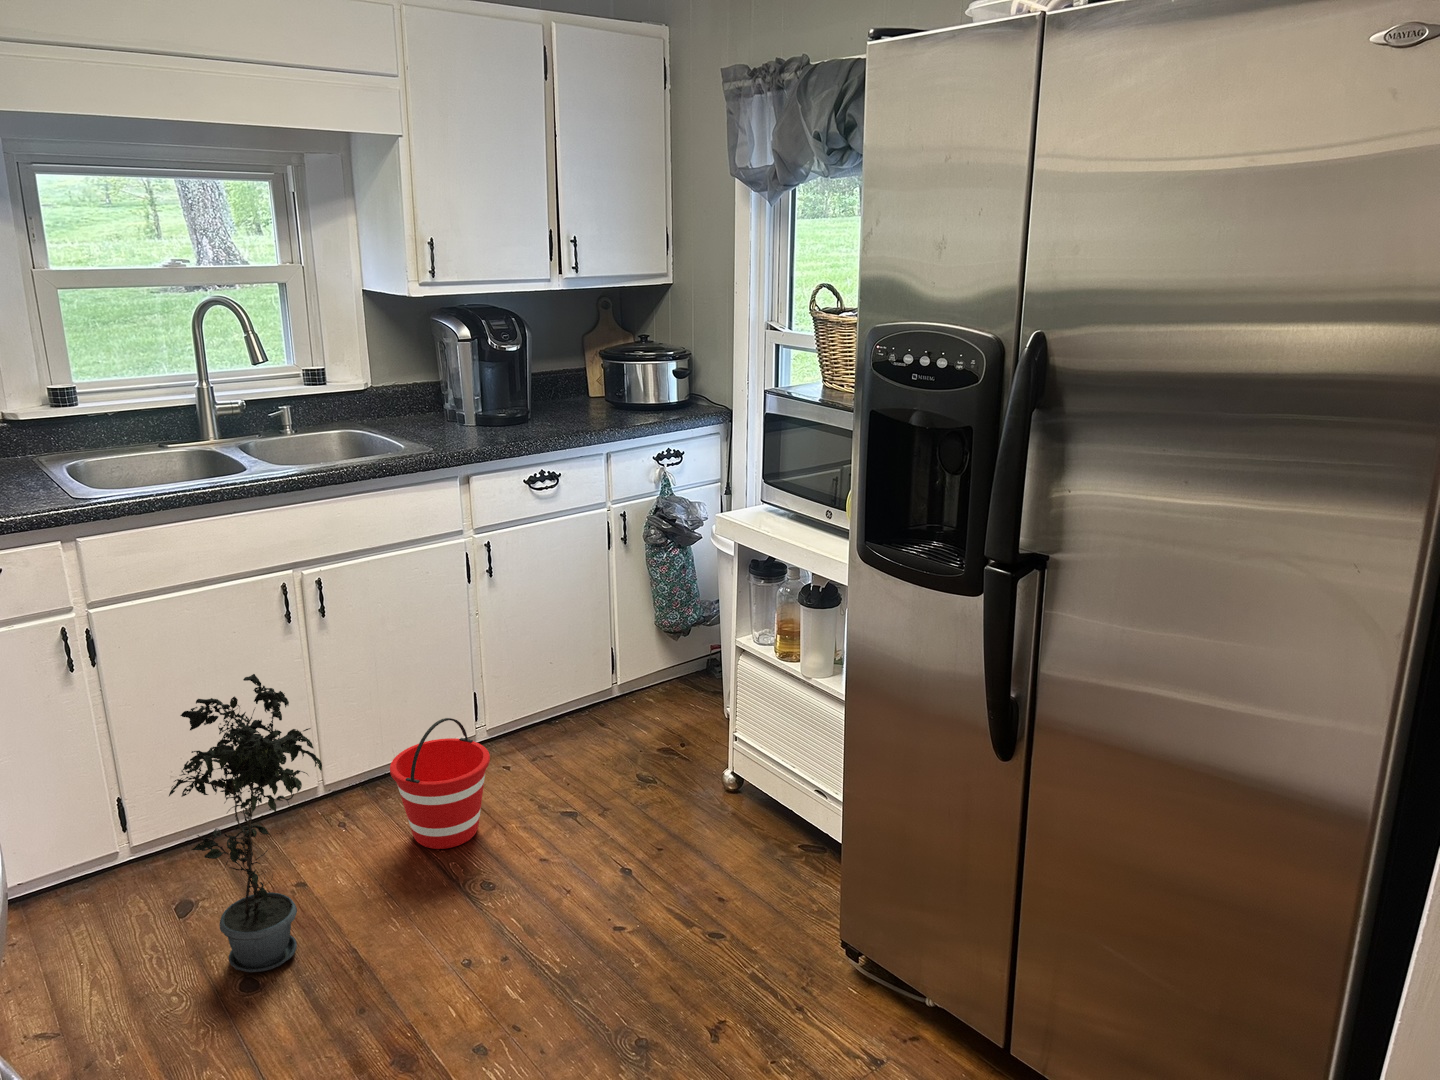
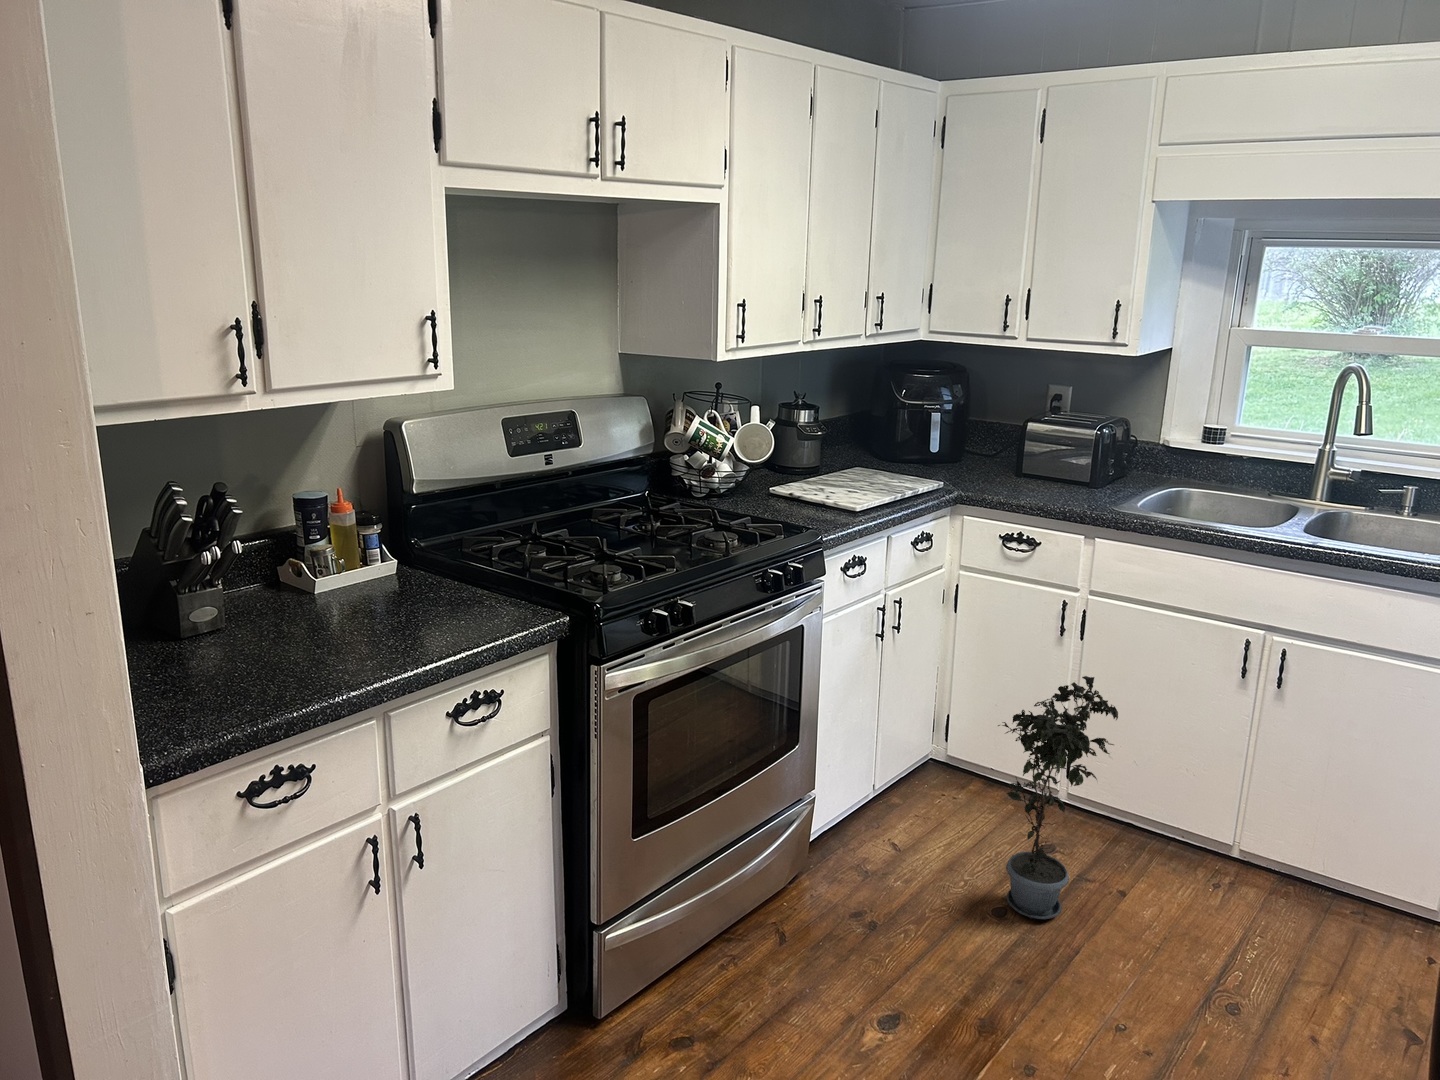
bucket: present [390,718,490,849] -> none [1231,835,1349,974]

